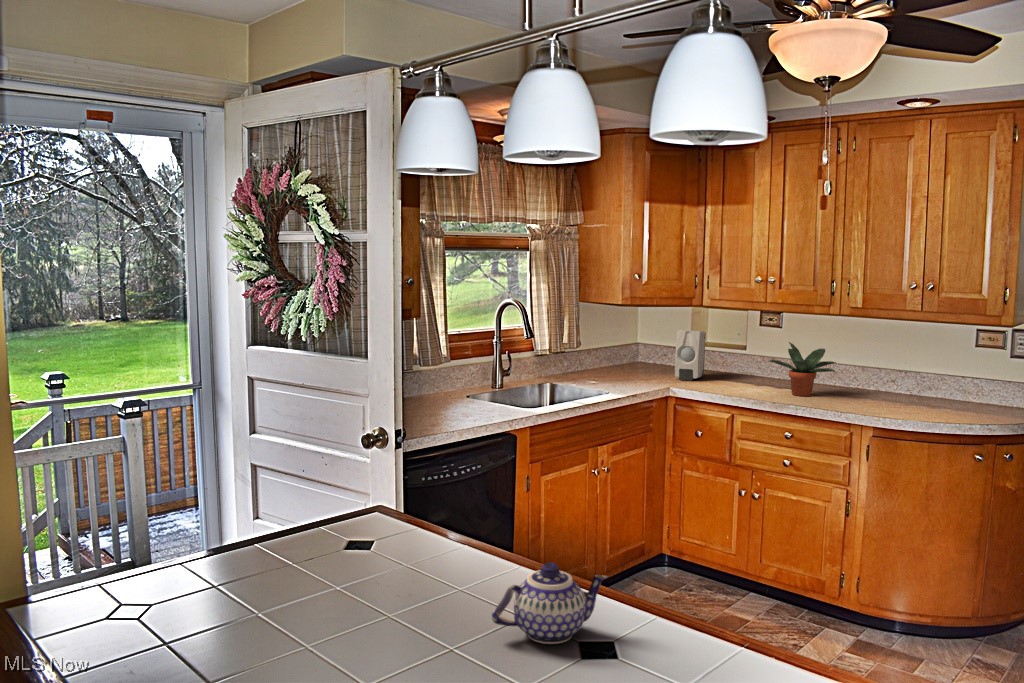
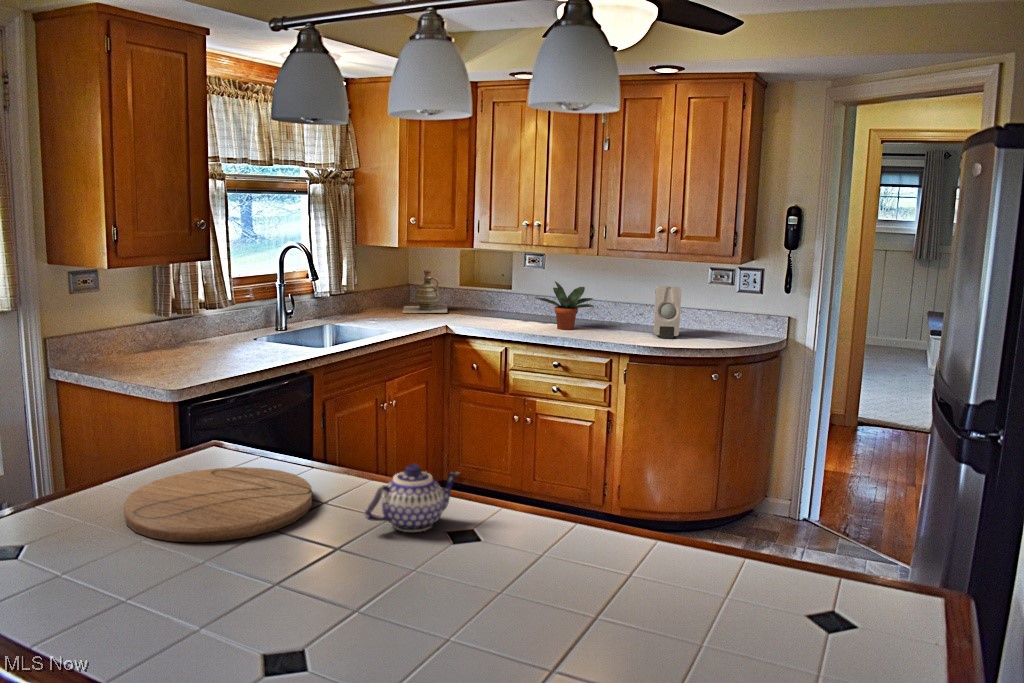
ceramic jug: none [624,328,674,373] -> present [402,270,447,313]
soap dispenser: present [675,330,706,381] -> present [654,286,681,338]
cutting board: none [257,542,452,630] -> present [124,467,312,542]

